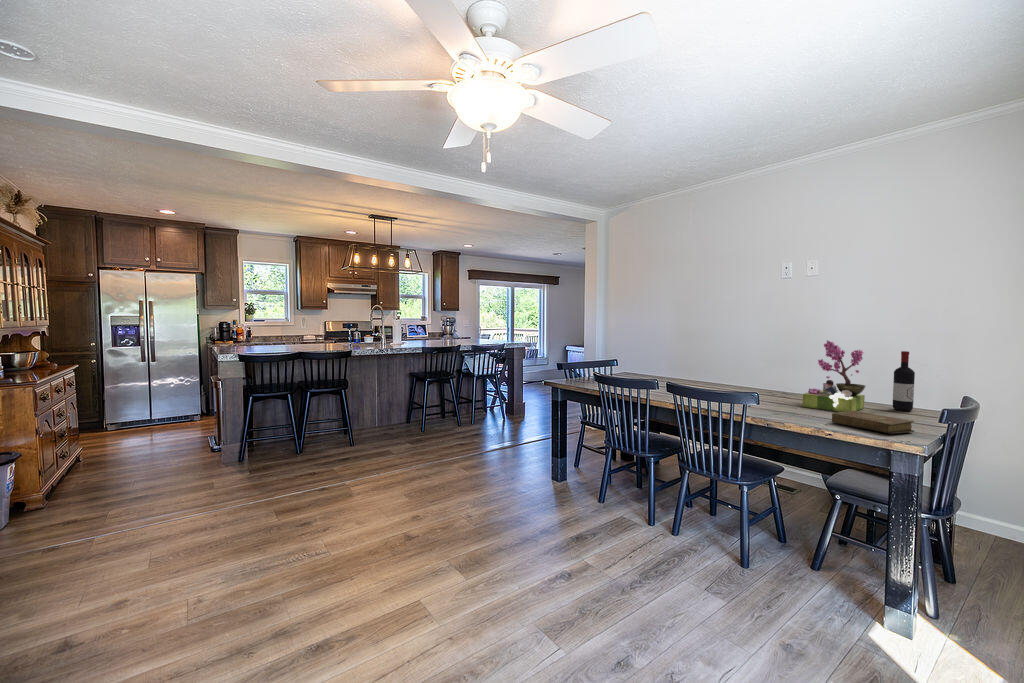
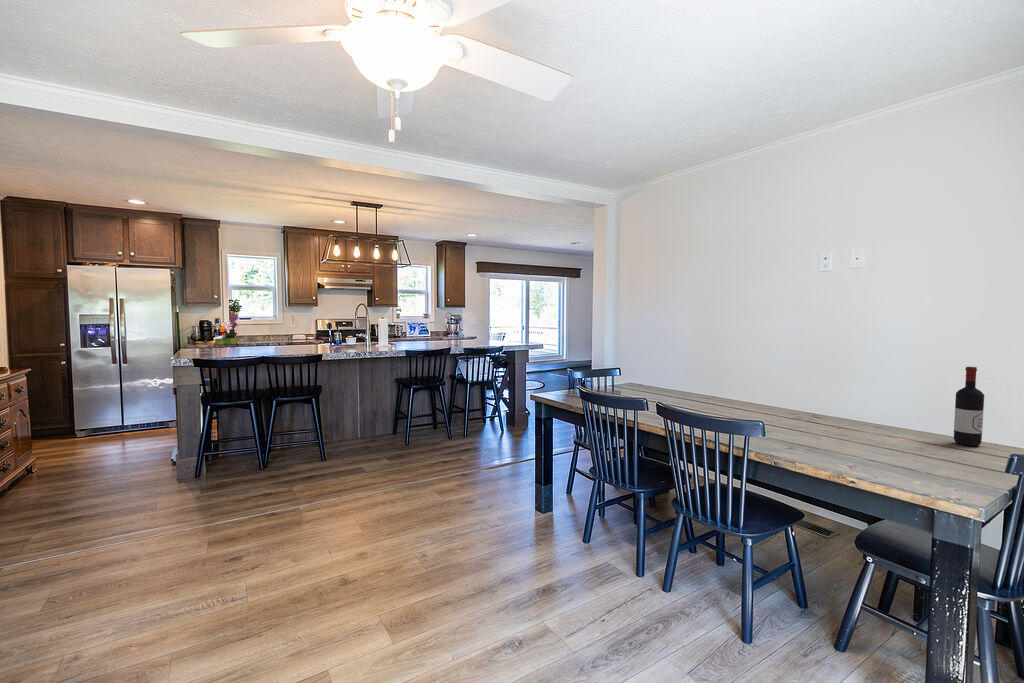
flower arrangement: present [803,340,866,412] -> present [214,312,238,345]
book: present [832,411,914,434] -> none [859,447,970,484]

